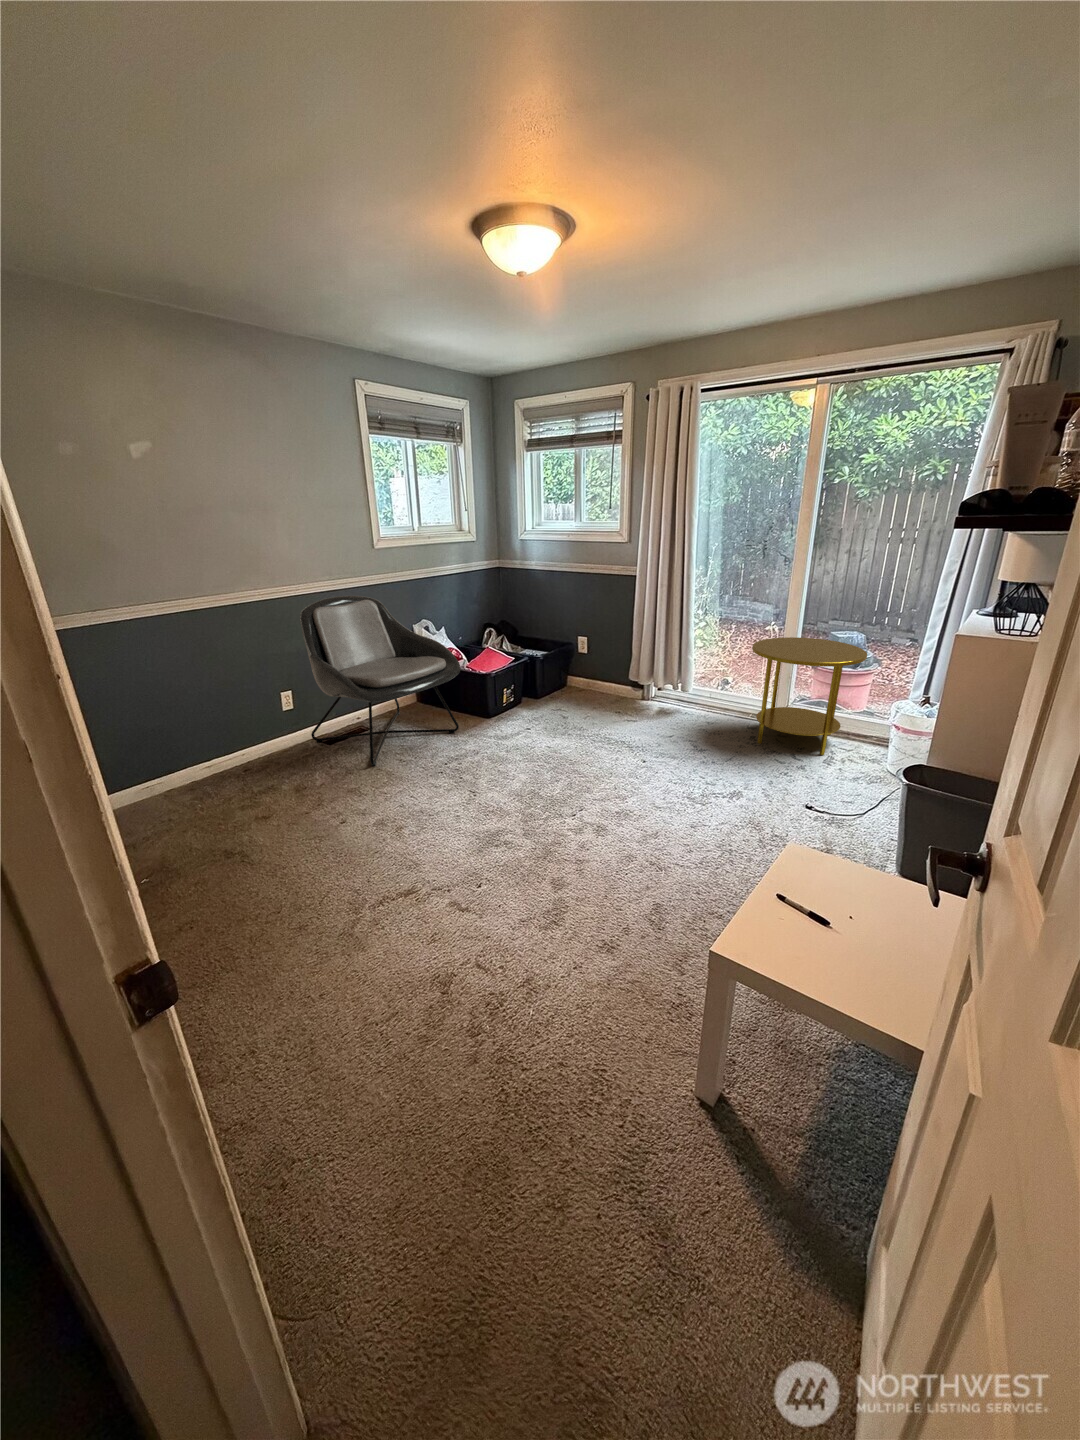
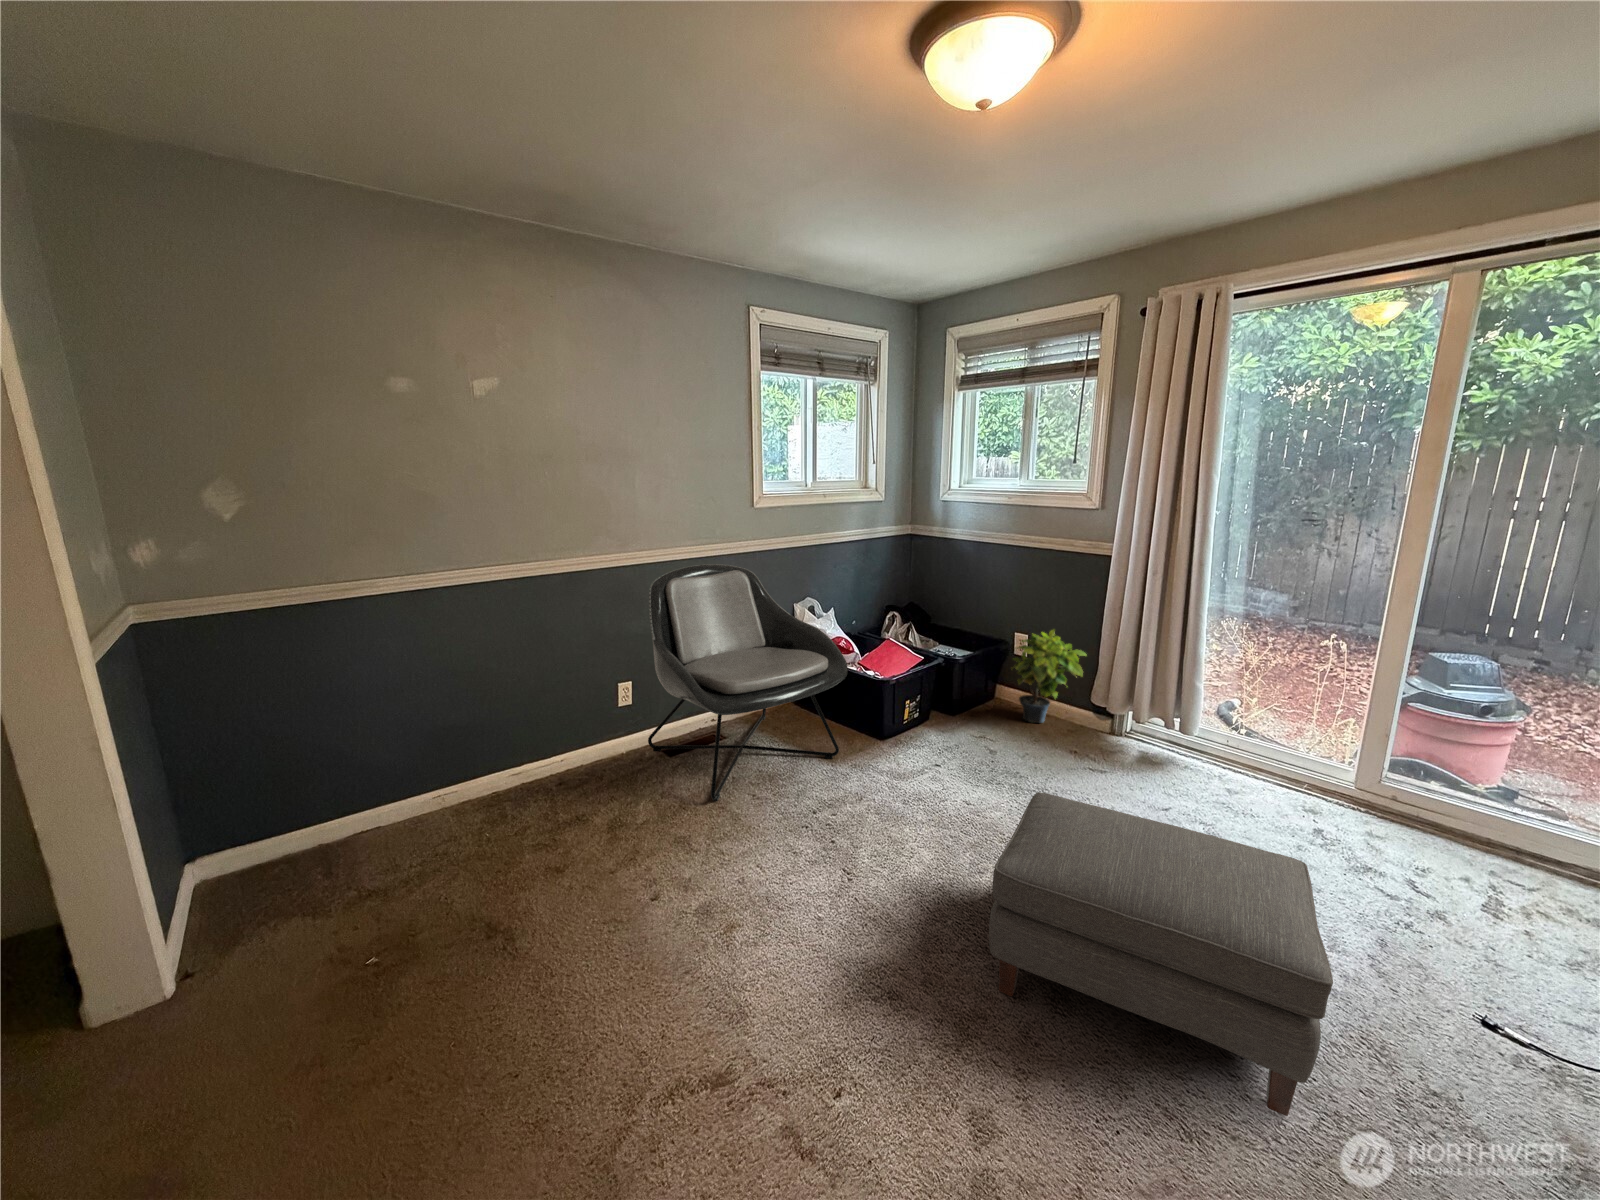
potted plant: none [575,631,625,698] -> present [1012,630,1086,723]
side table: present [752,637,867,755] -> none [1321,668,1576,892]
ottoman: none [560,723,726,853] -> present [989,792,1333,1116]

